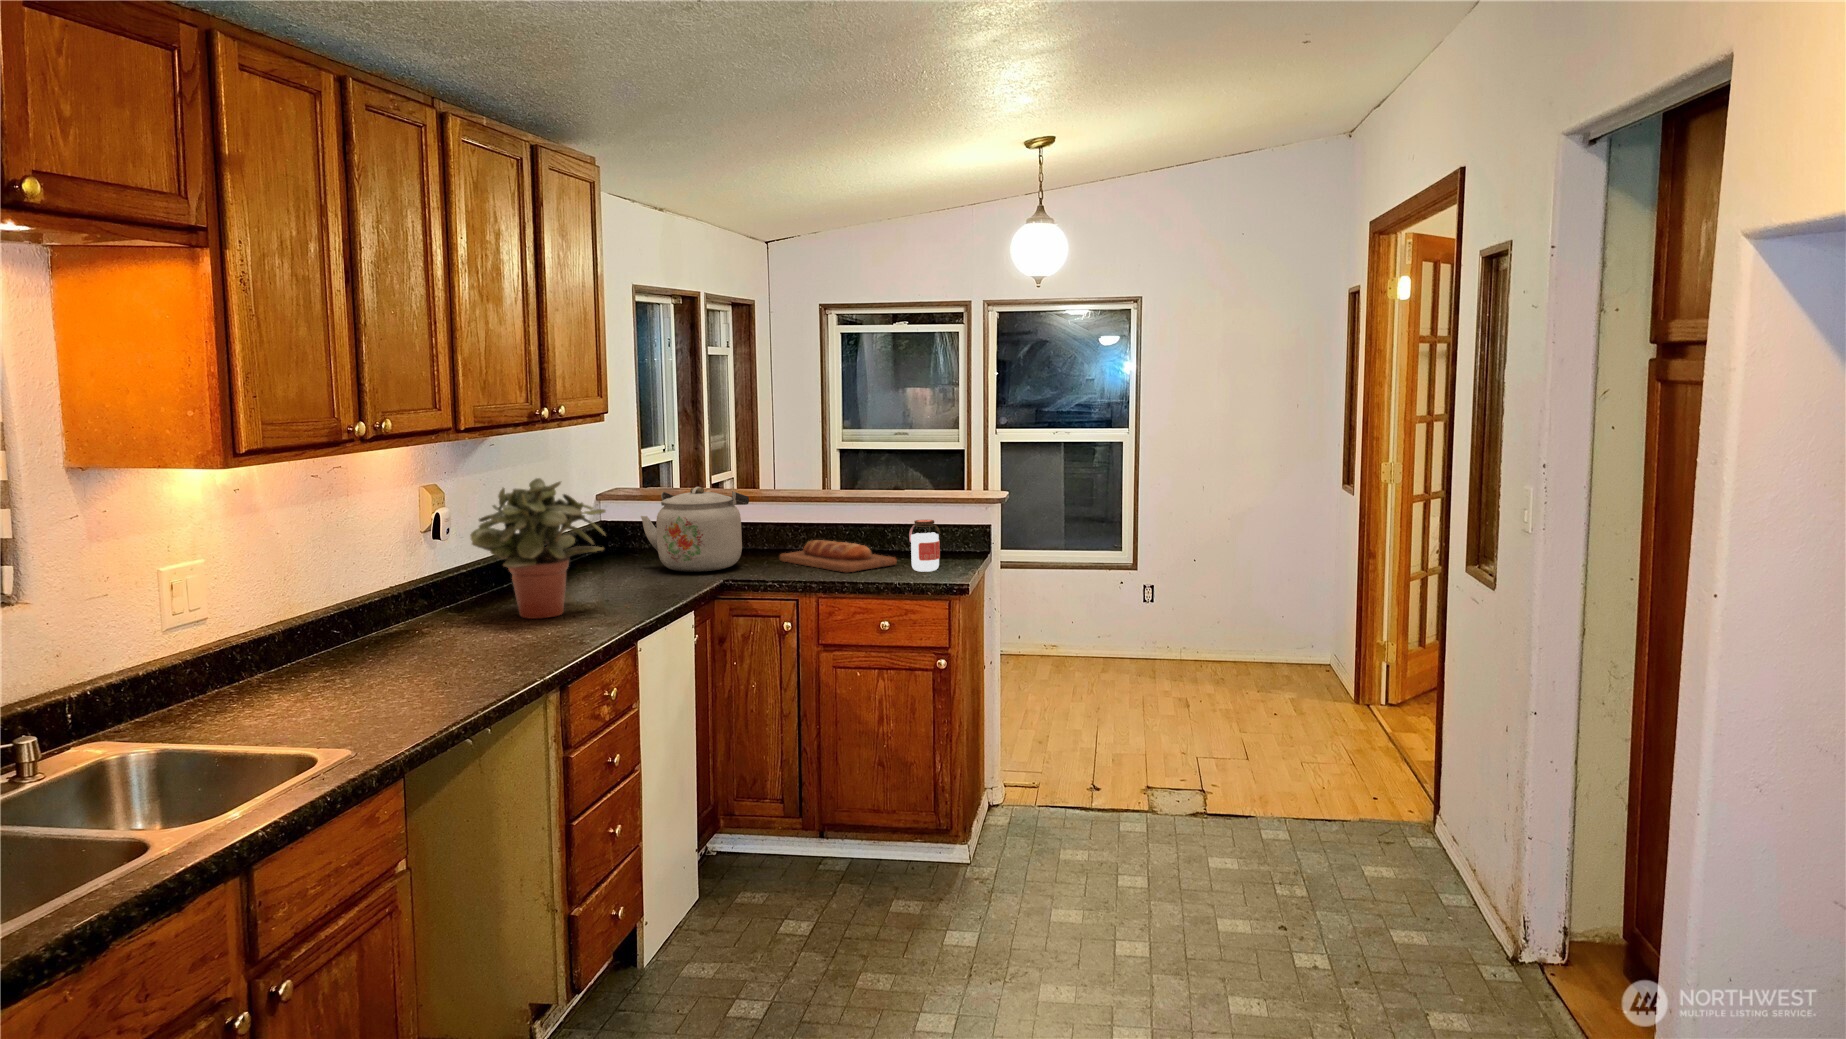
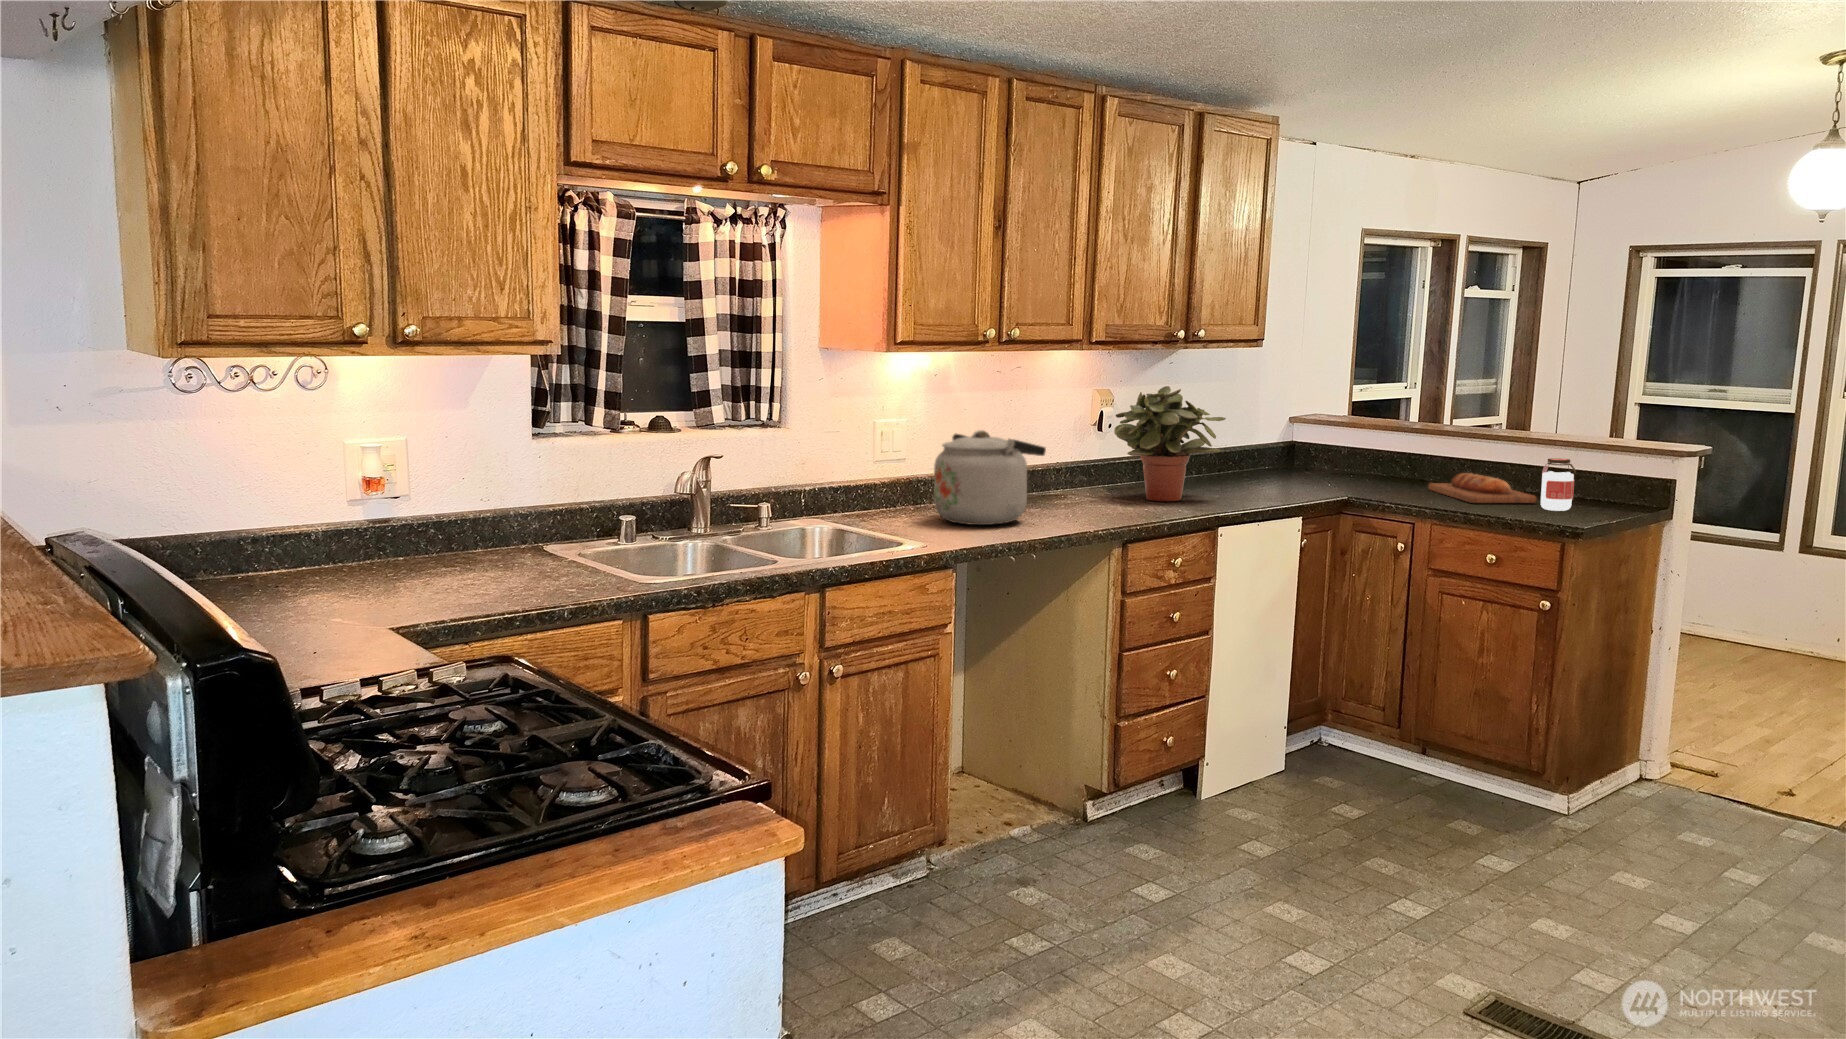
kettle: present [641,487,749,572] -> present [934,430,1046,525]

